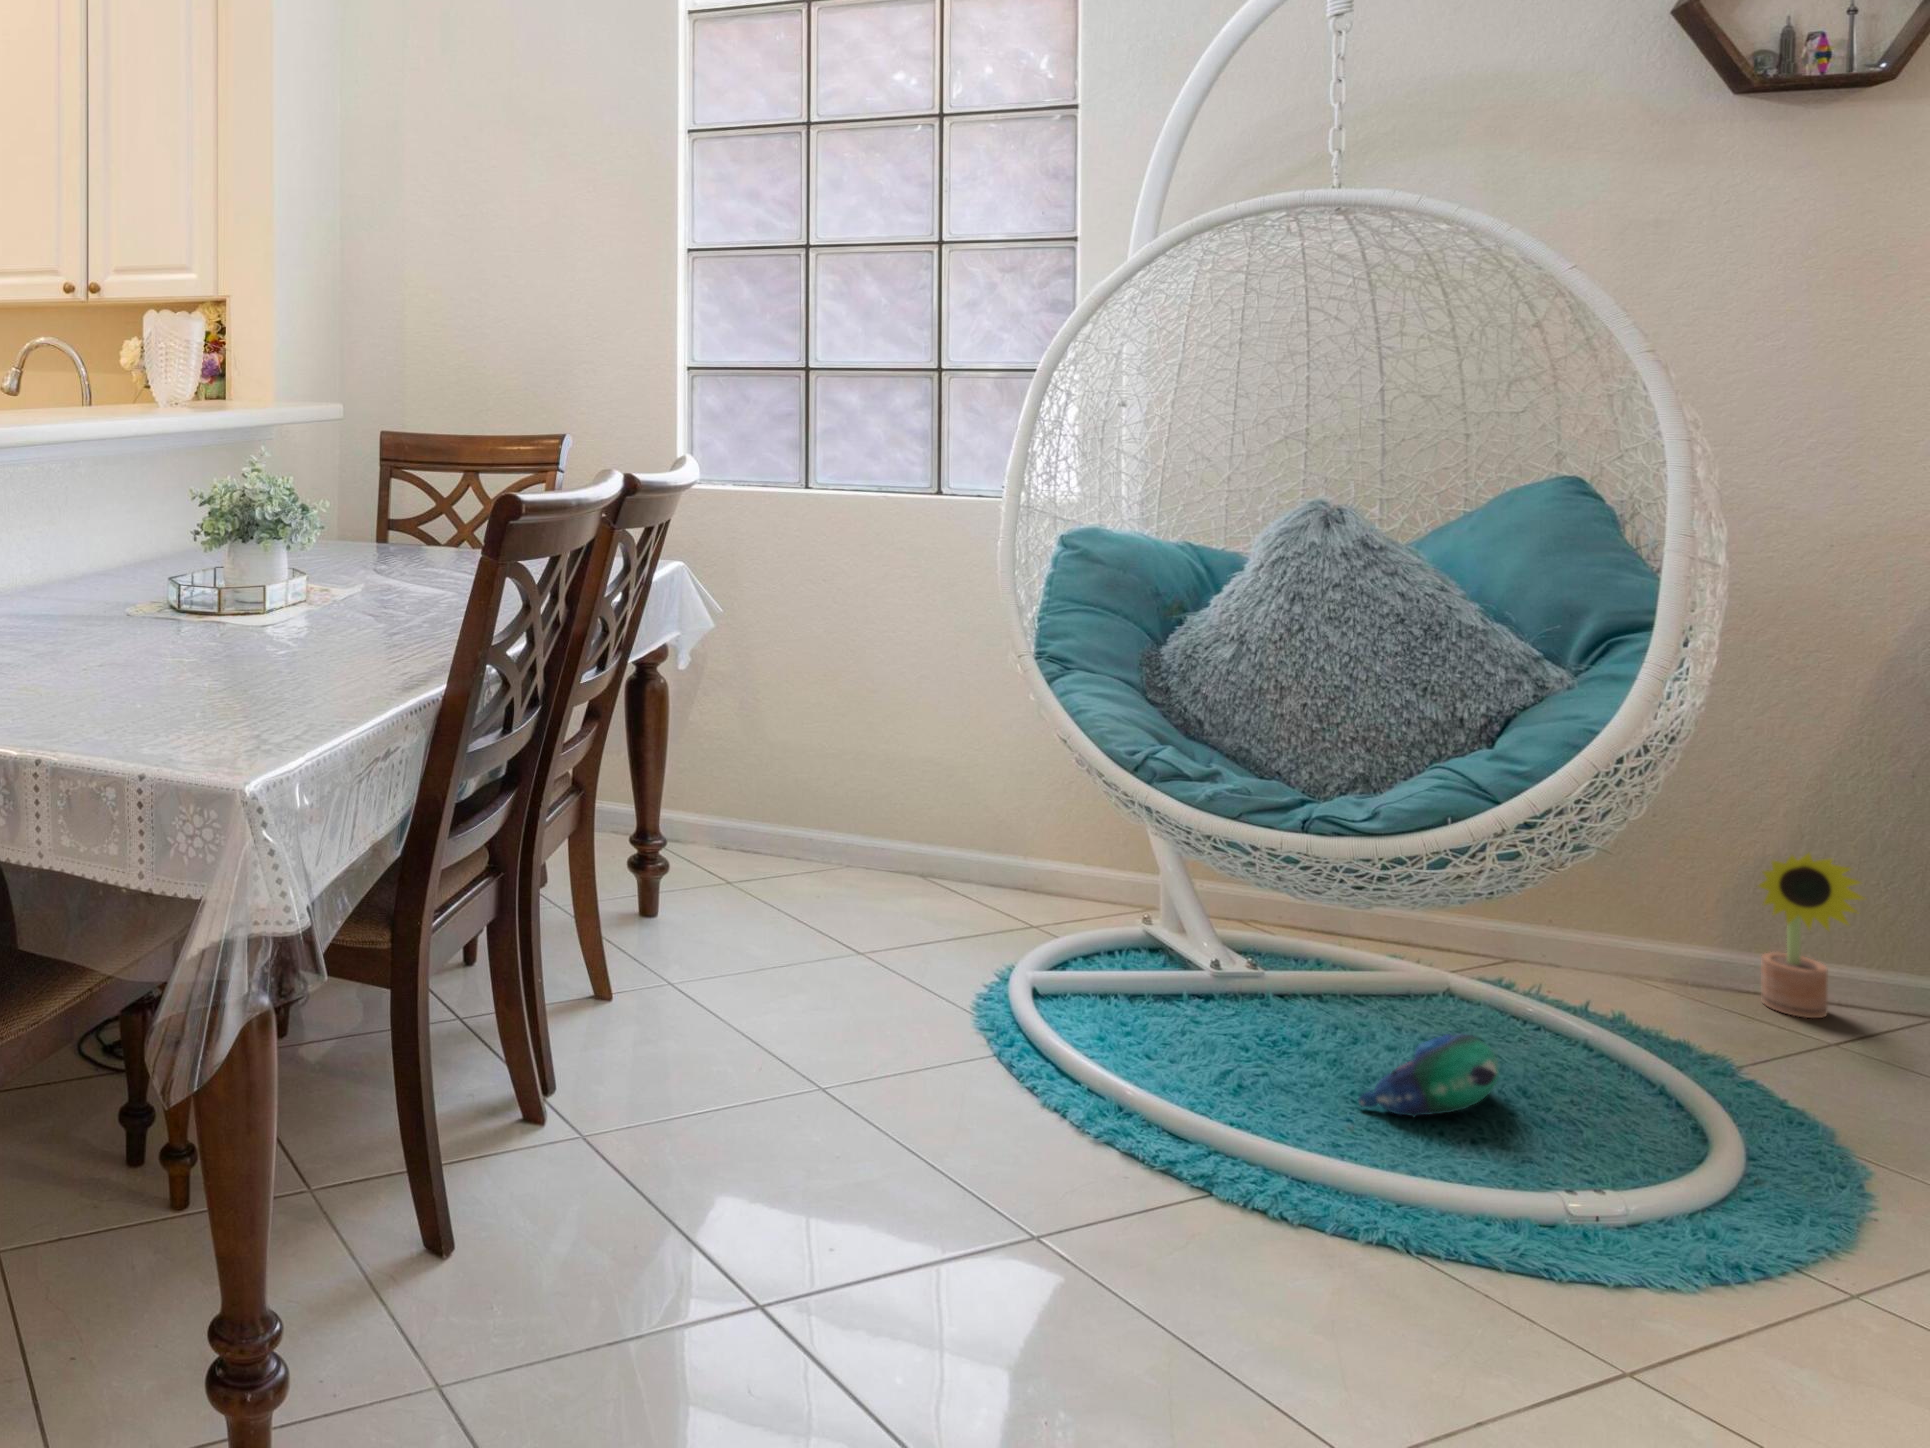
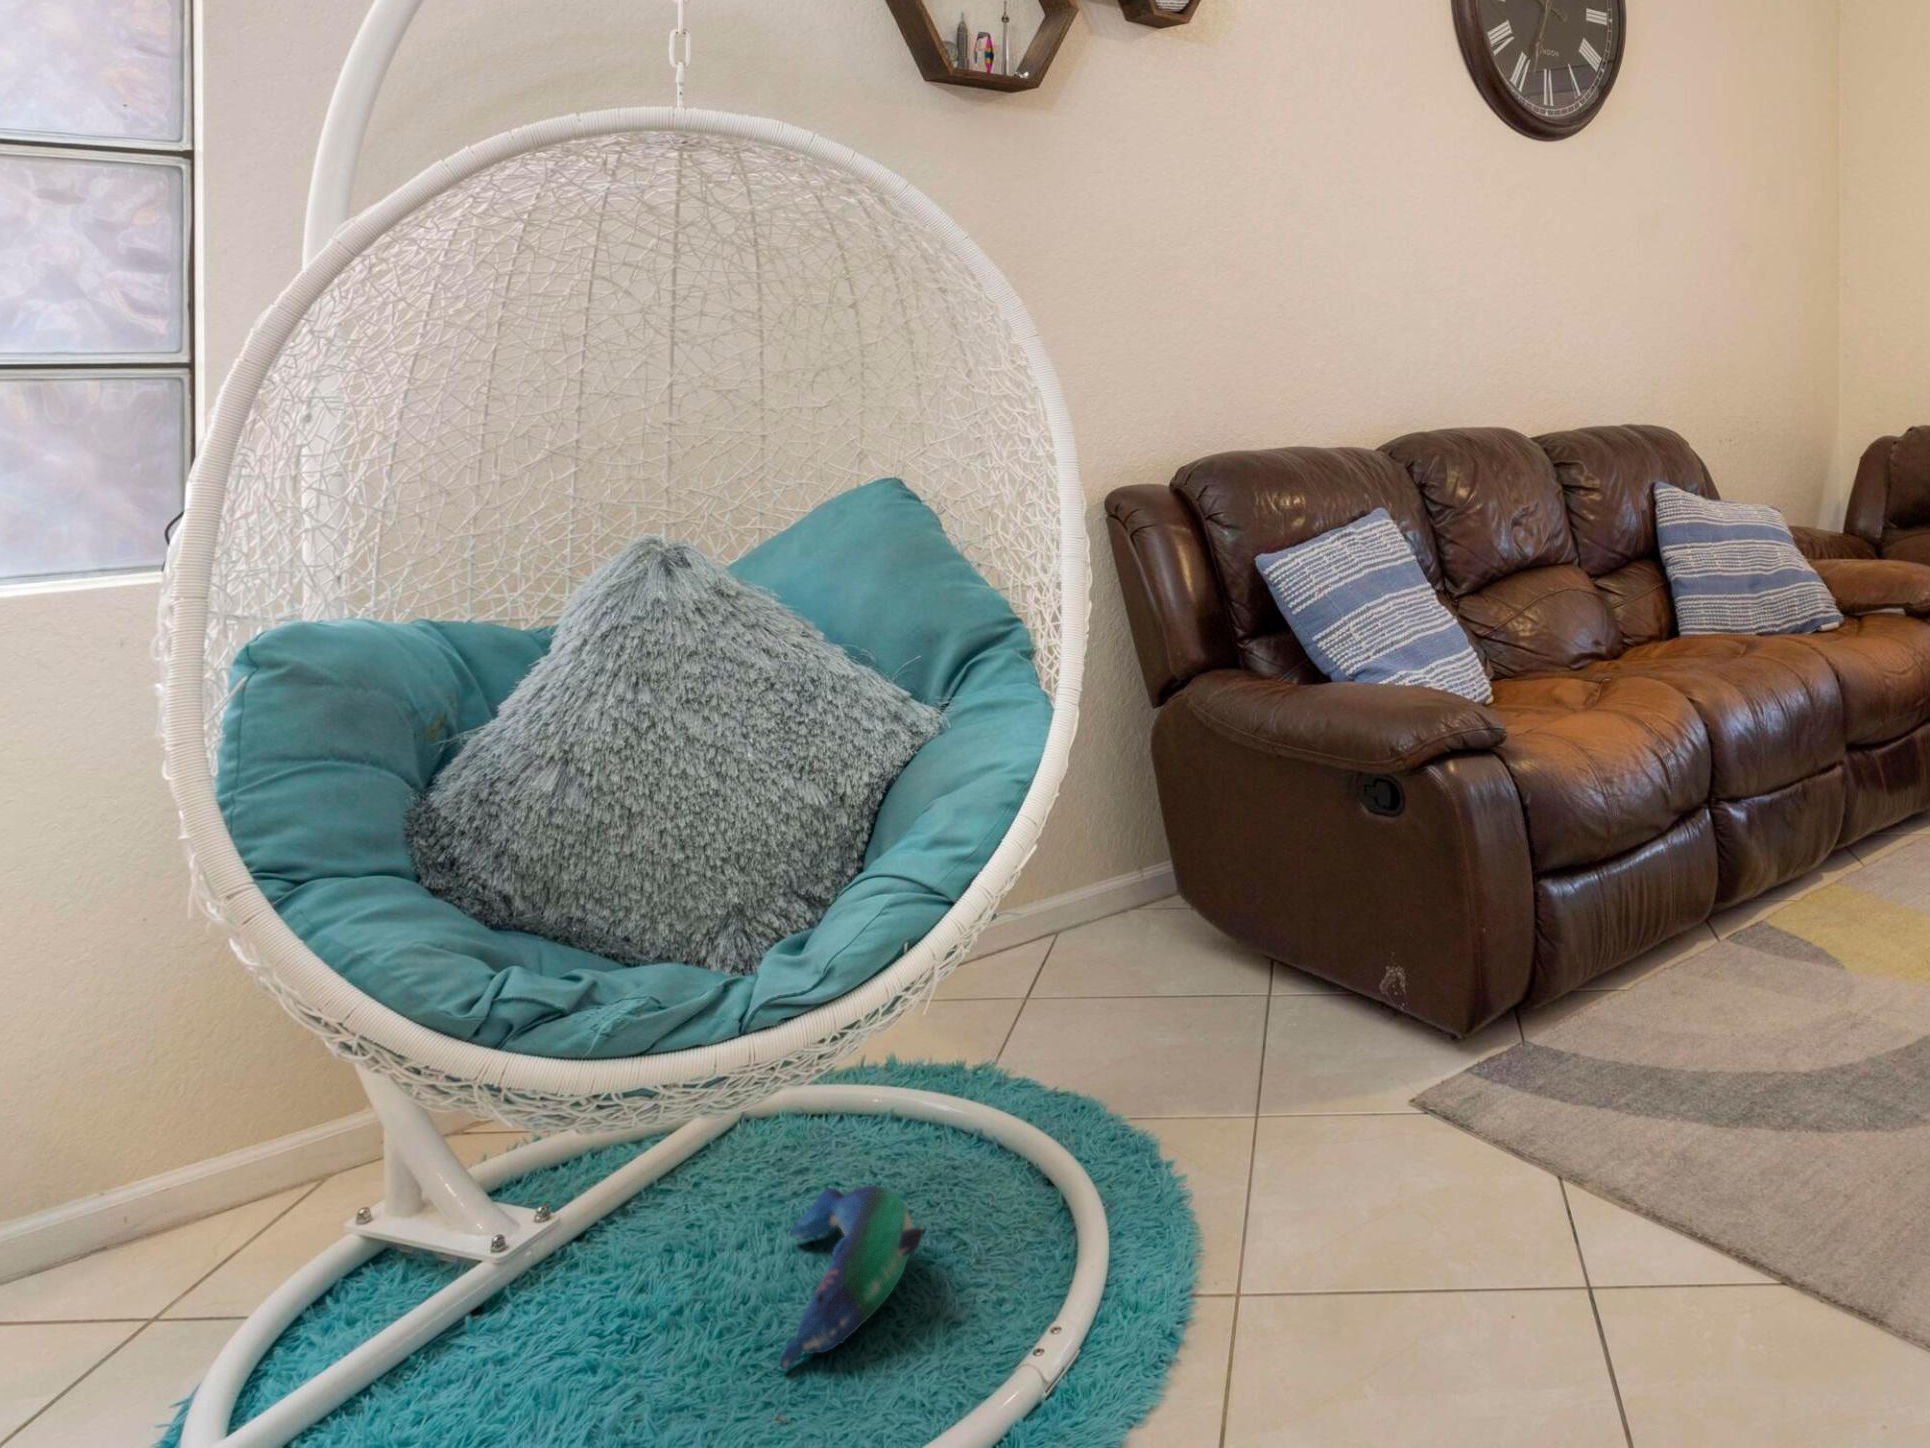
decorative plant: present [1759,853,1863,1018] -> none [995,825,1081,984]

